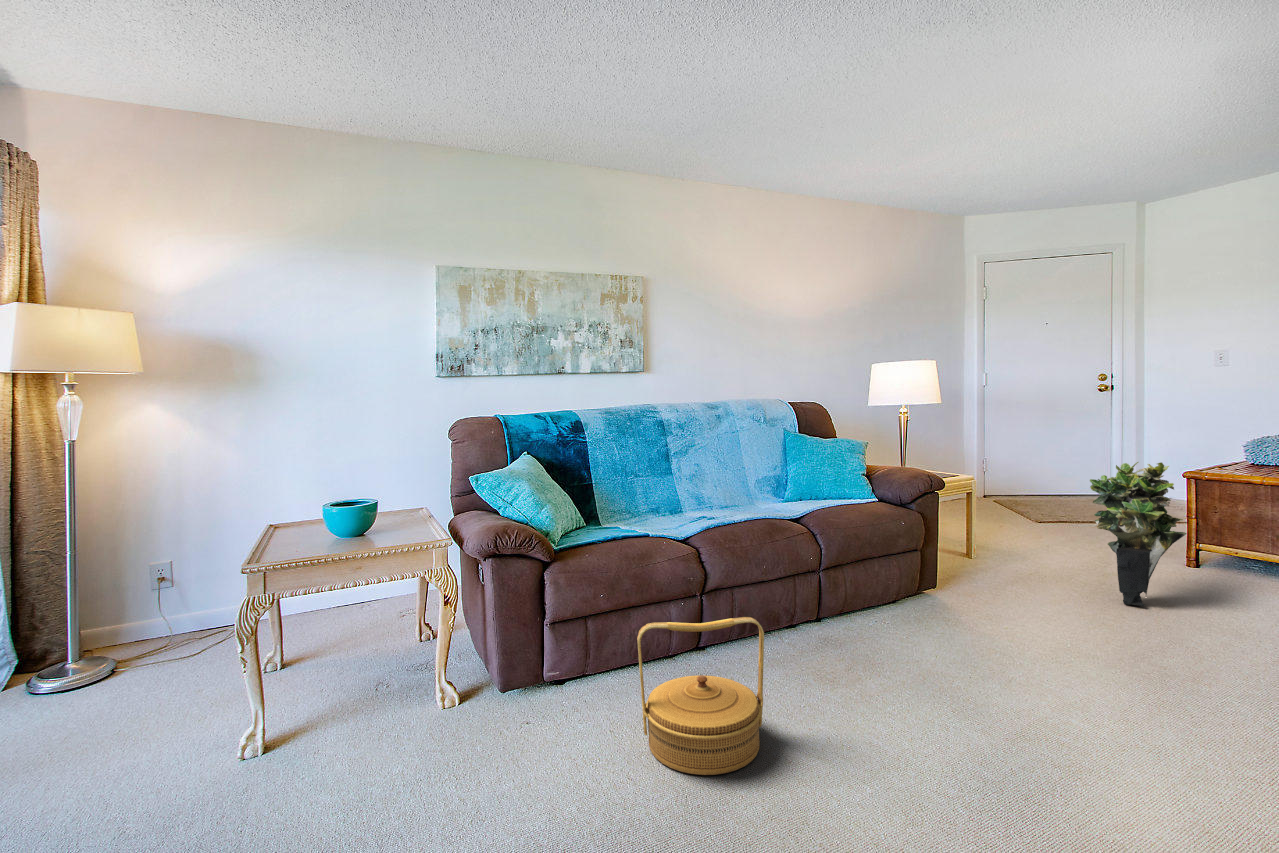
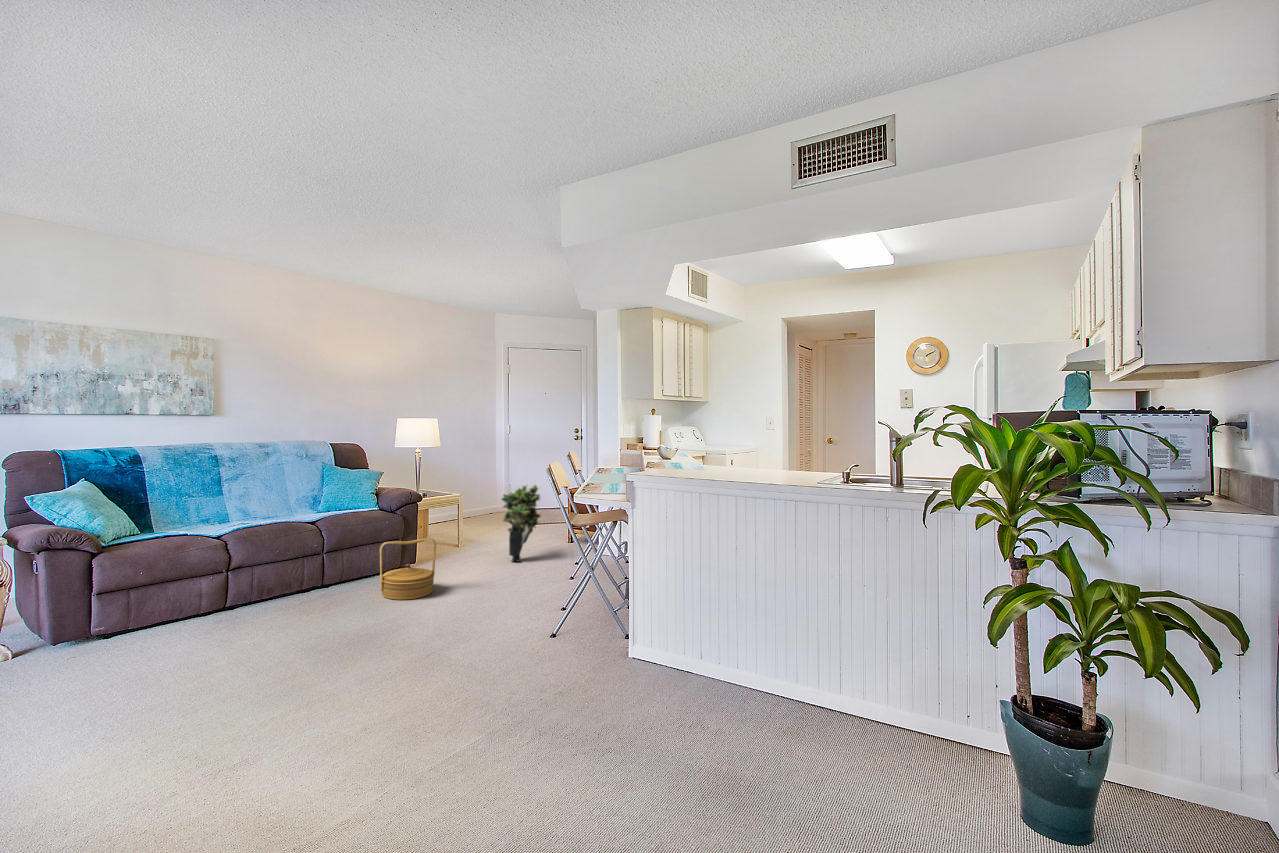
basket: present [637,617,764,775] -> present [380,538,436,600]

